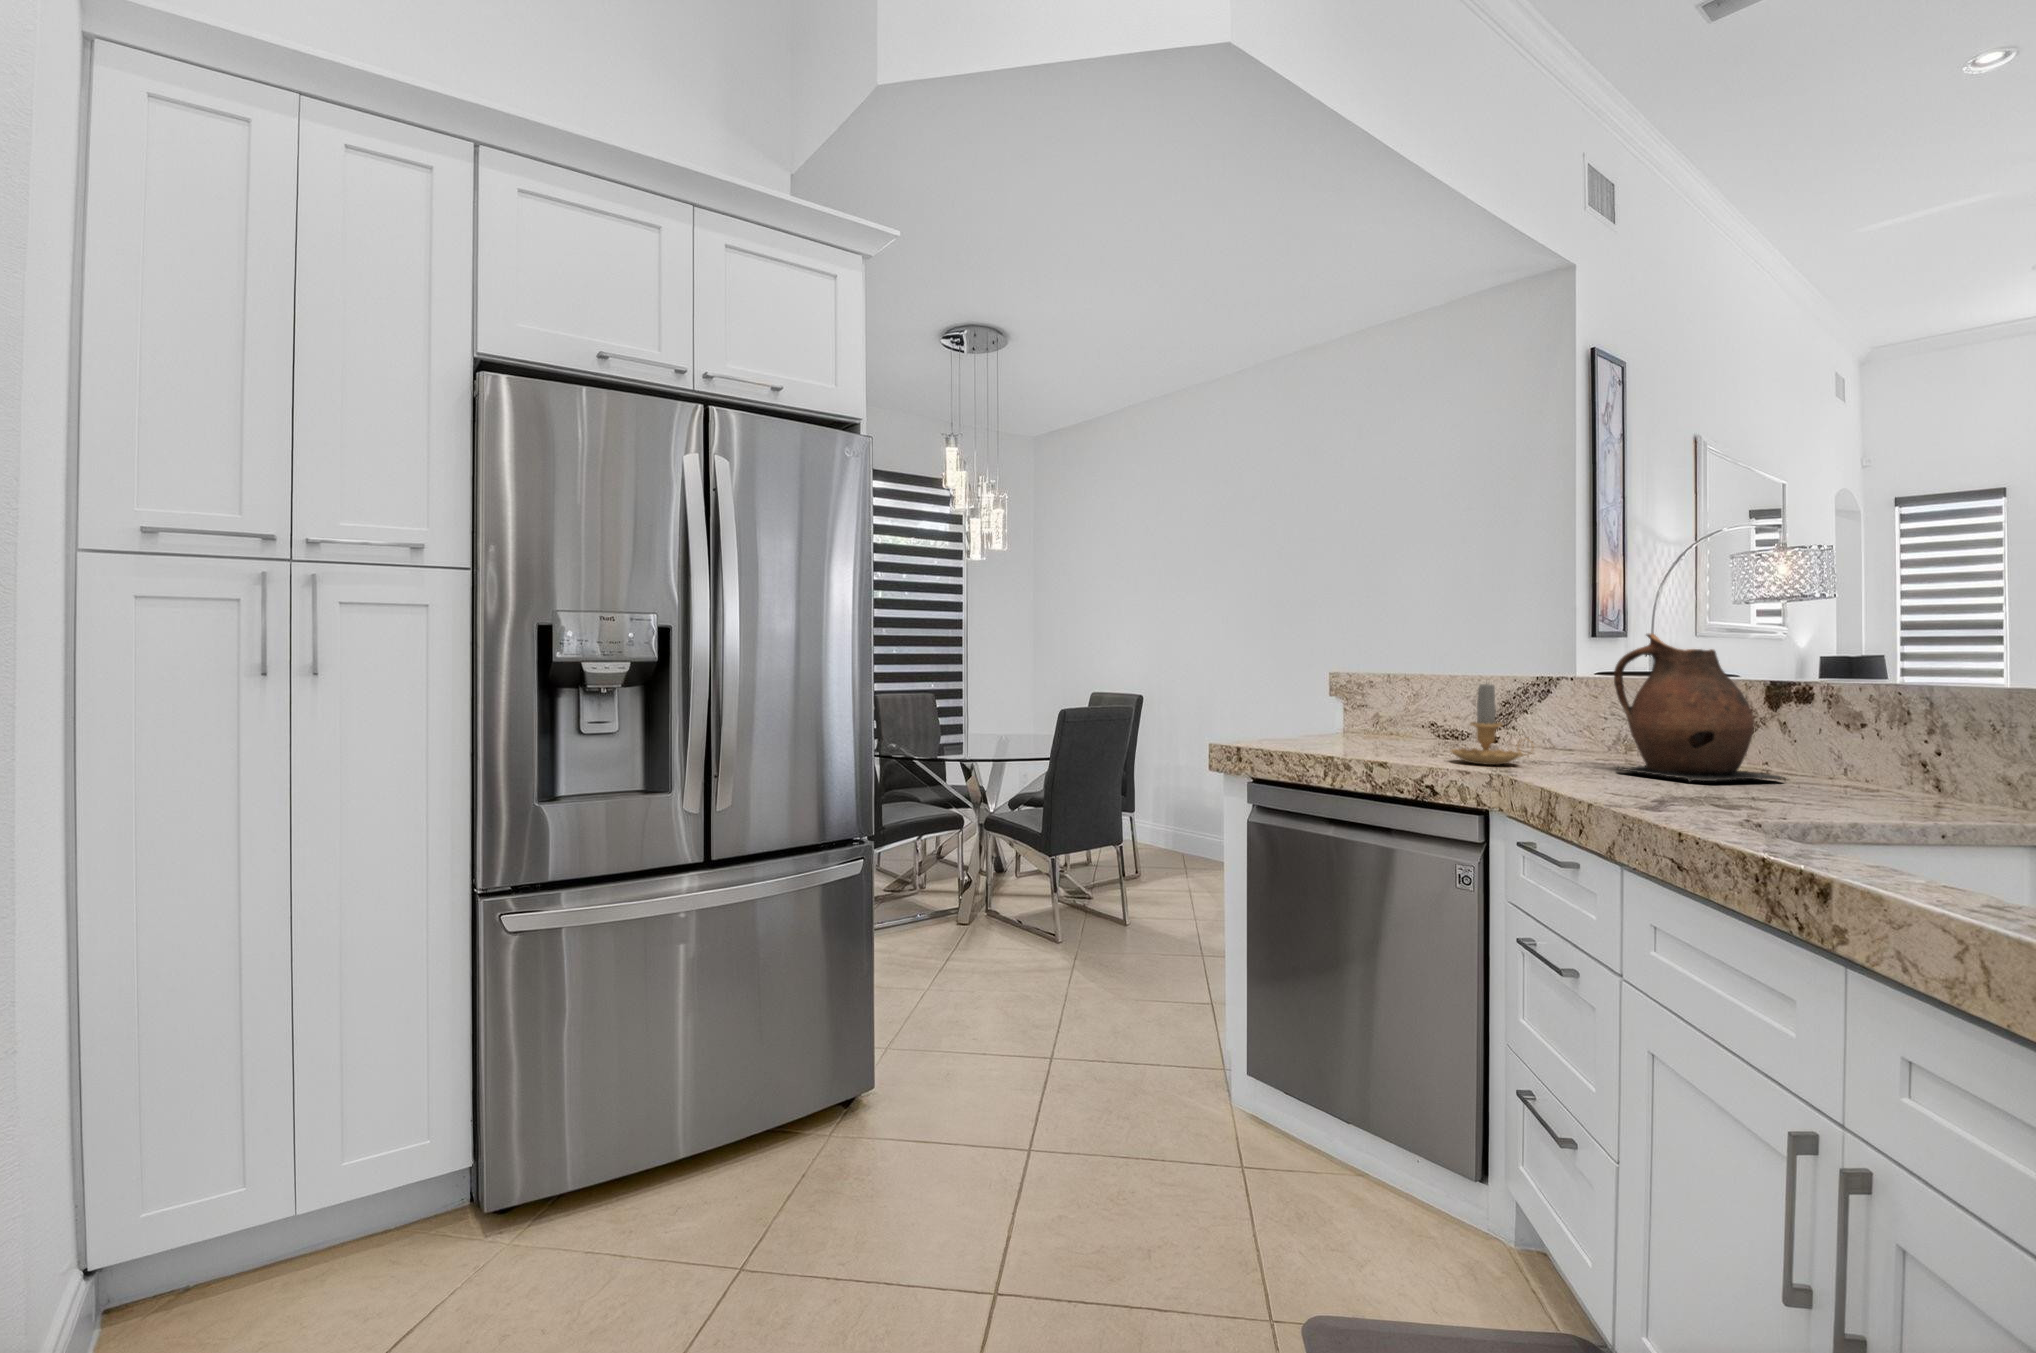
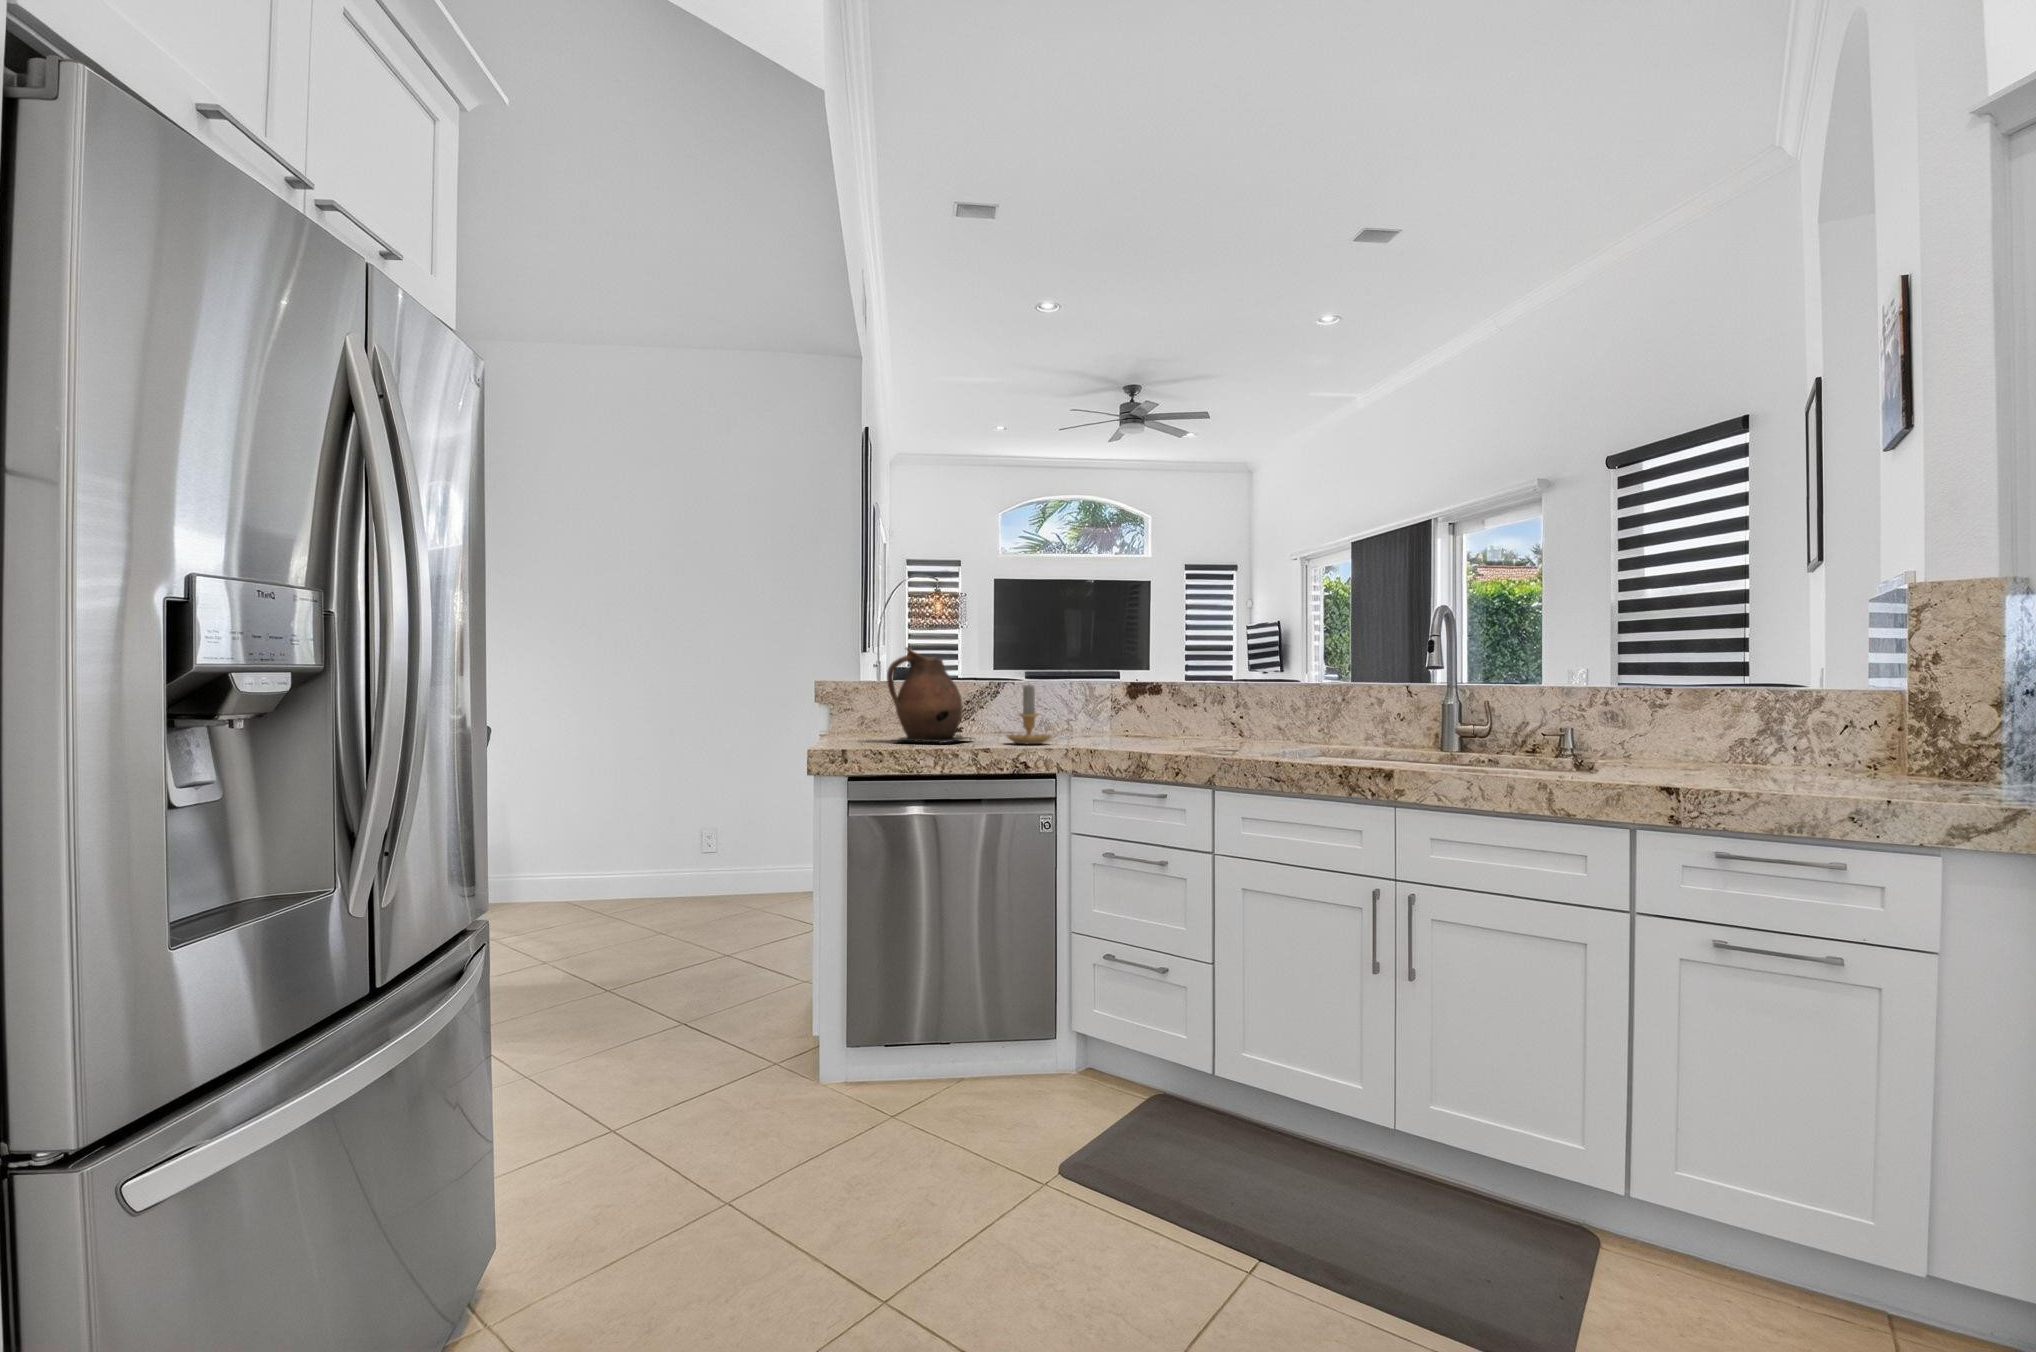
ceramic pitcher: present [1614,634,1785,782] -> present [887,647,974,743]

